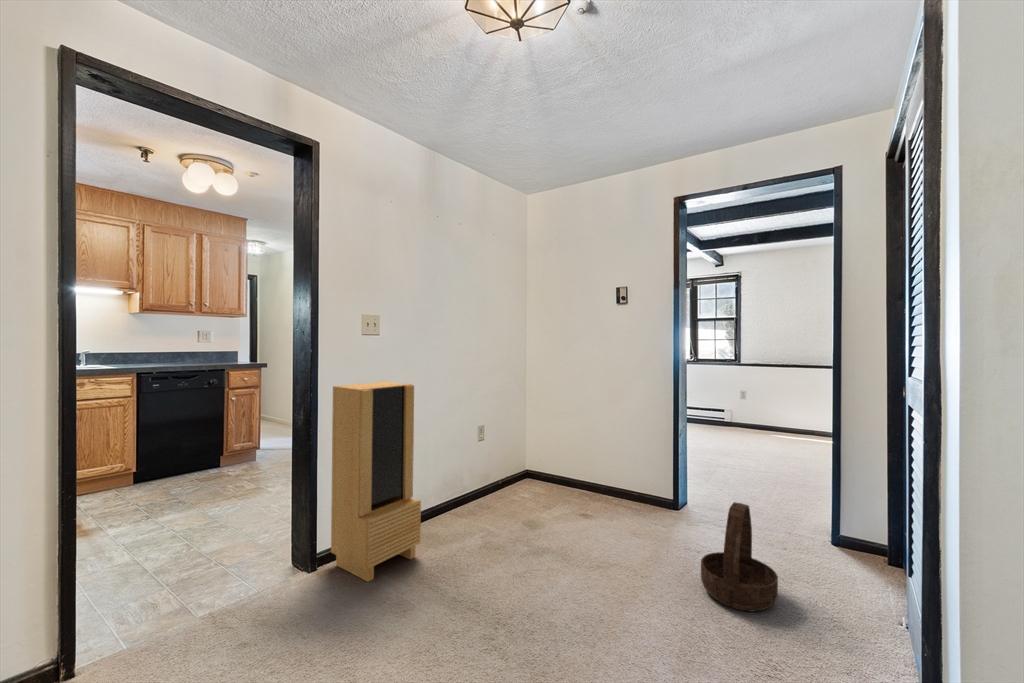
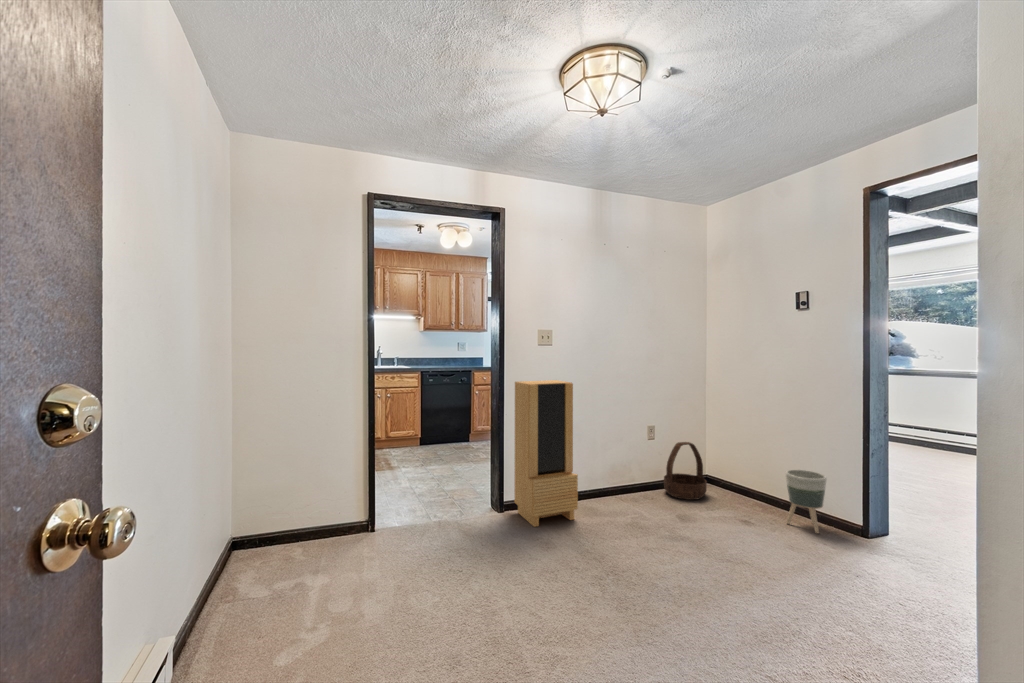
planter: none [615,458,649,516] -> present [786,470,827,533]
basket: present [701,503,778,611] -> present [664,442,707,500]

